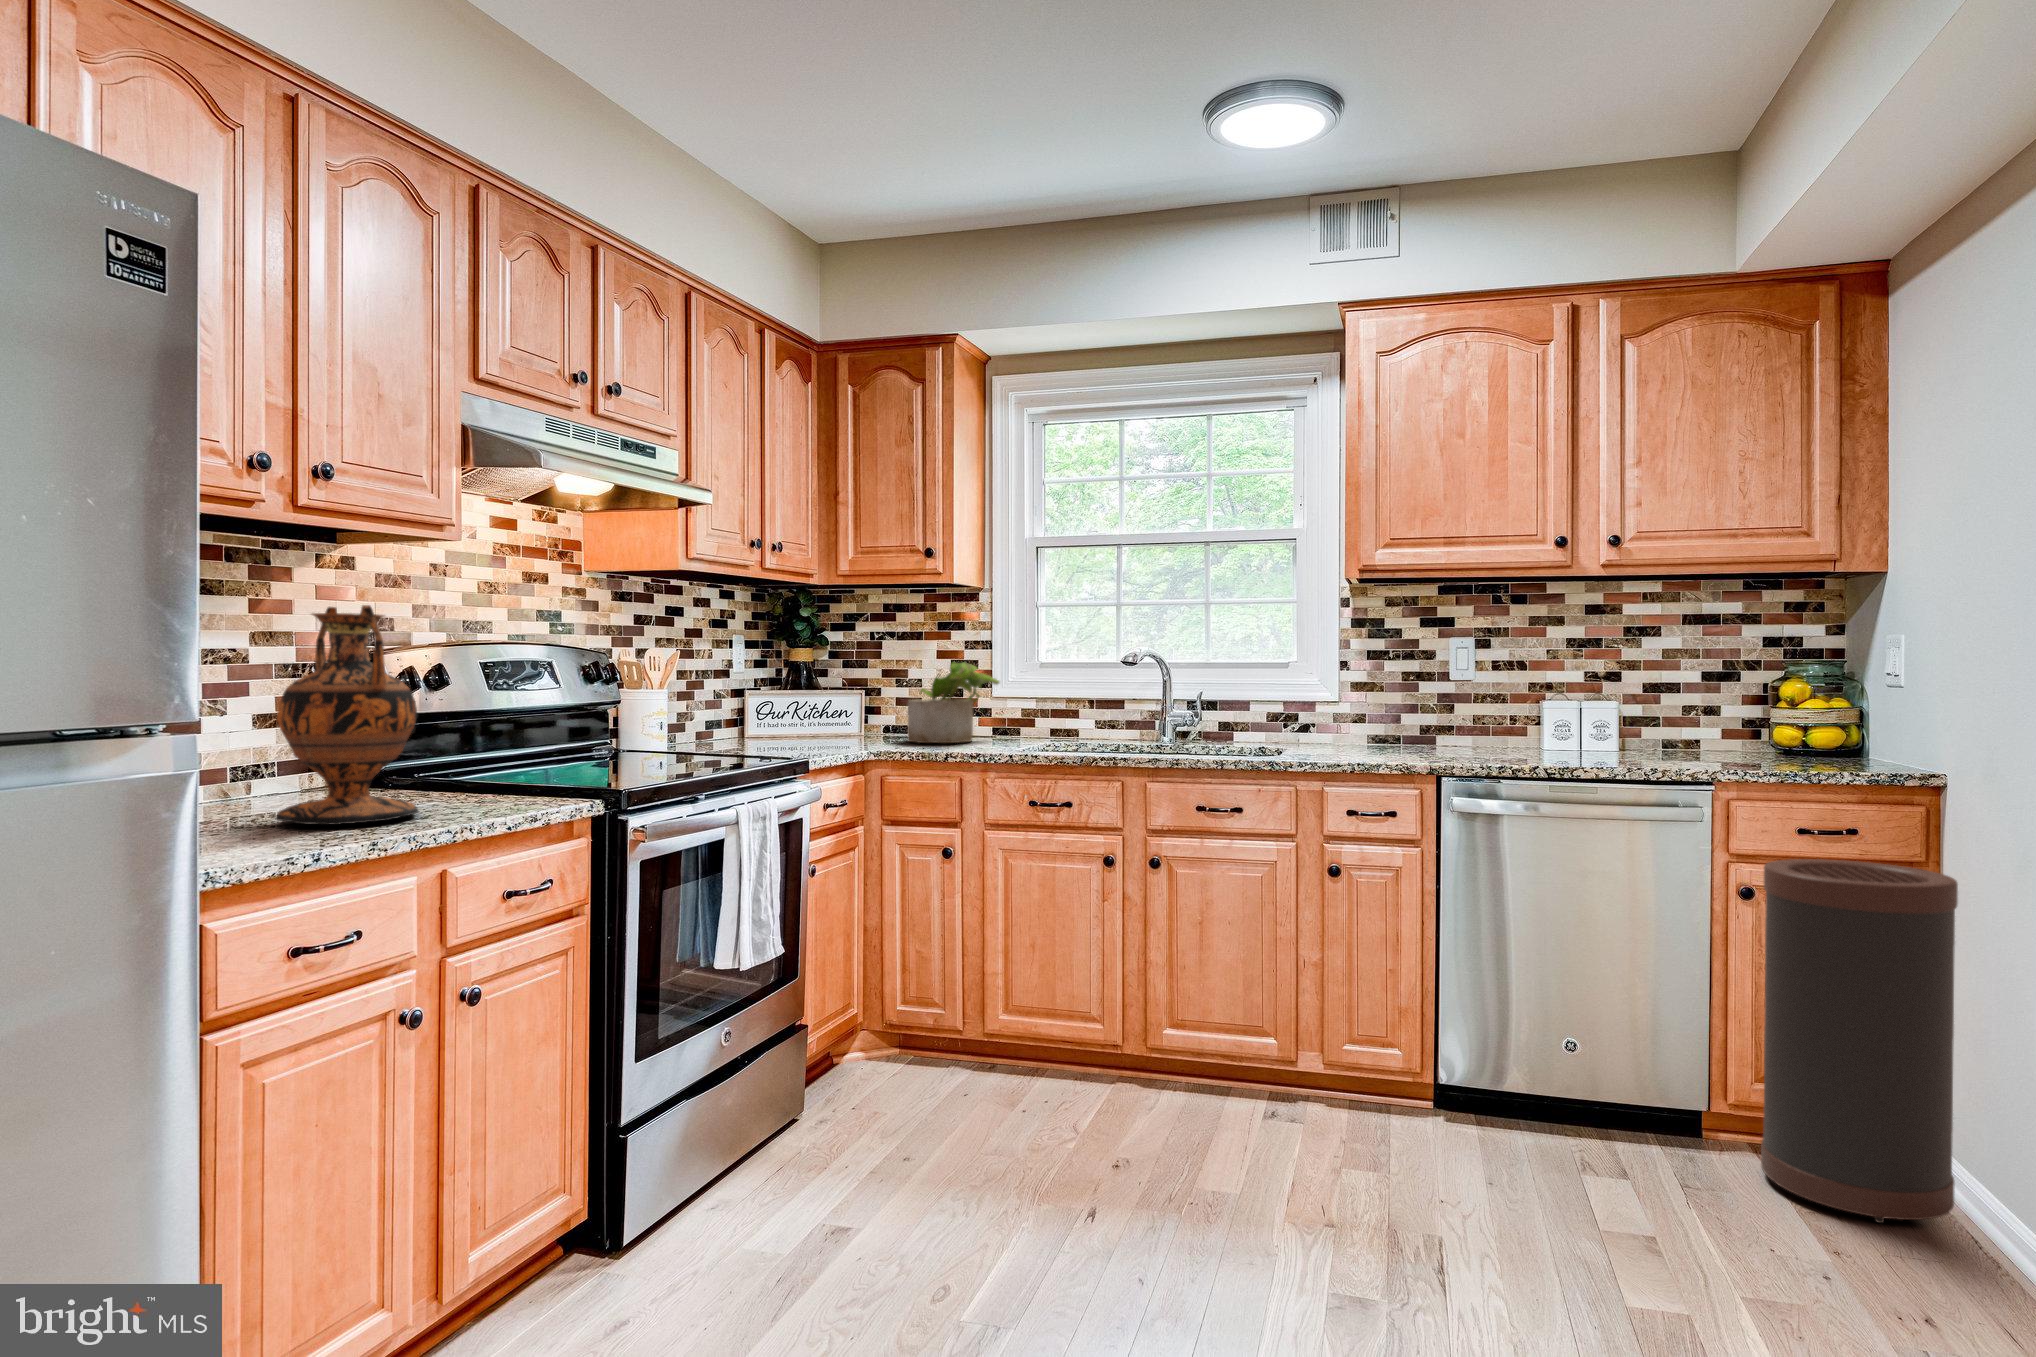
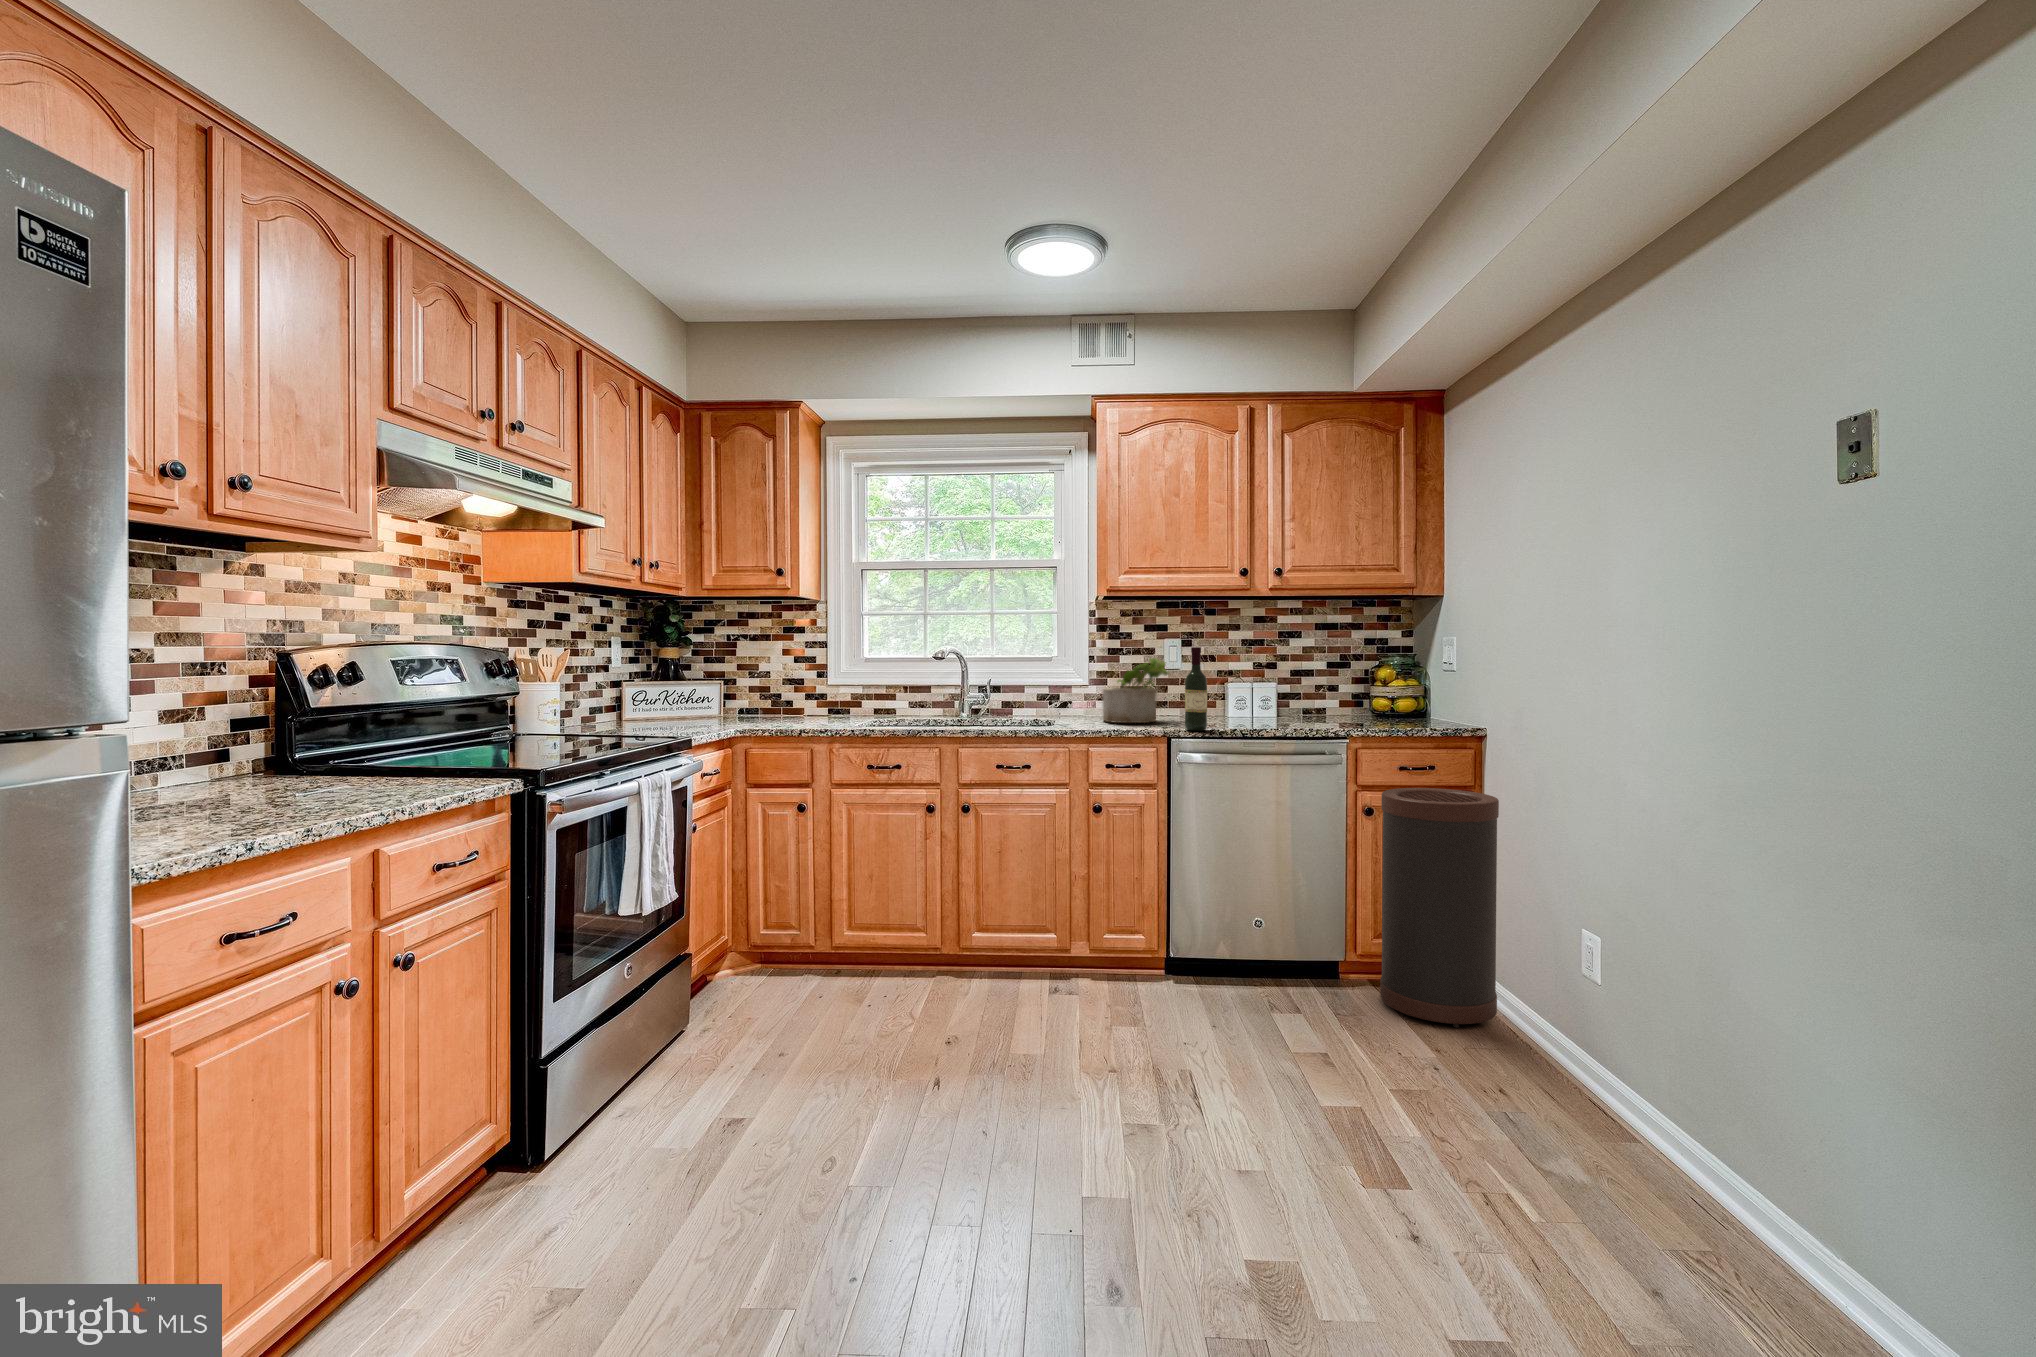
vase: present [276,605,419,825] -> none [199,609,351,812]
wine bottle: none [1465,649,1498,766] -> present [1185,647,1207,731]
potted plant: present [908,663,999,743] -> present [1103,658,1169,723]

